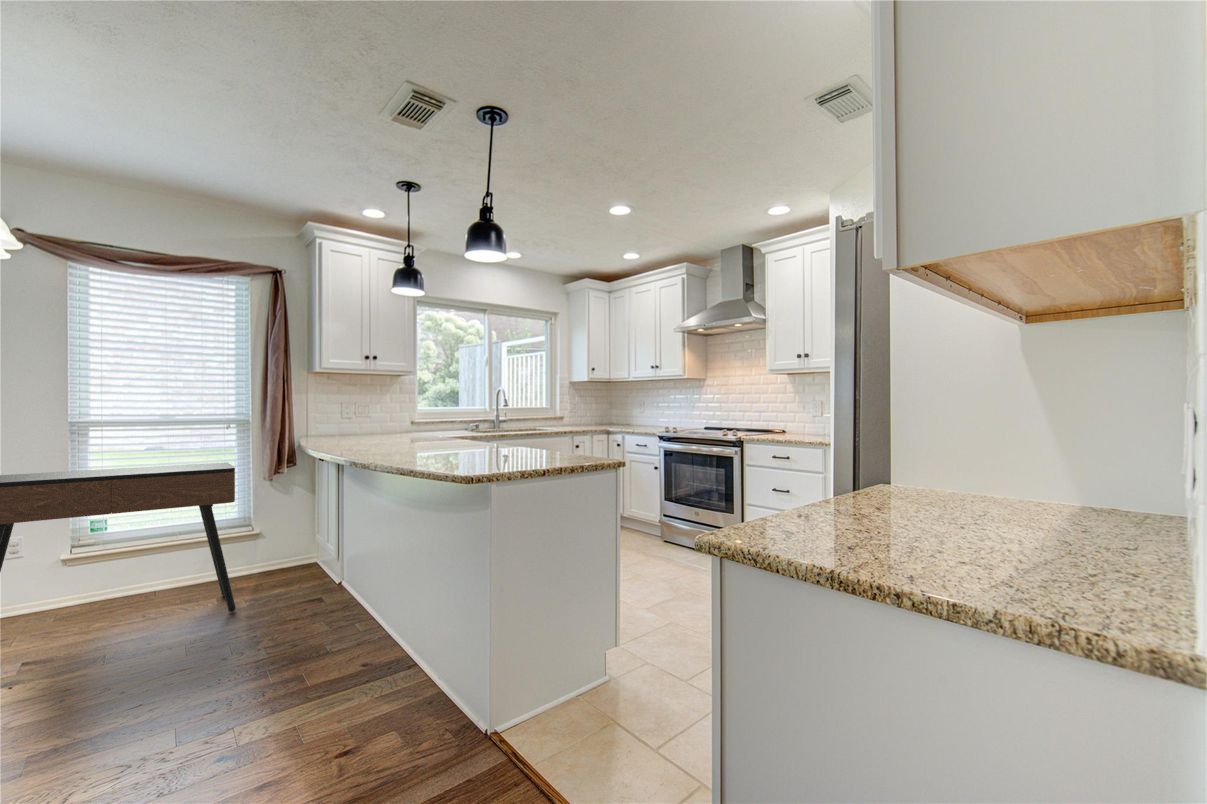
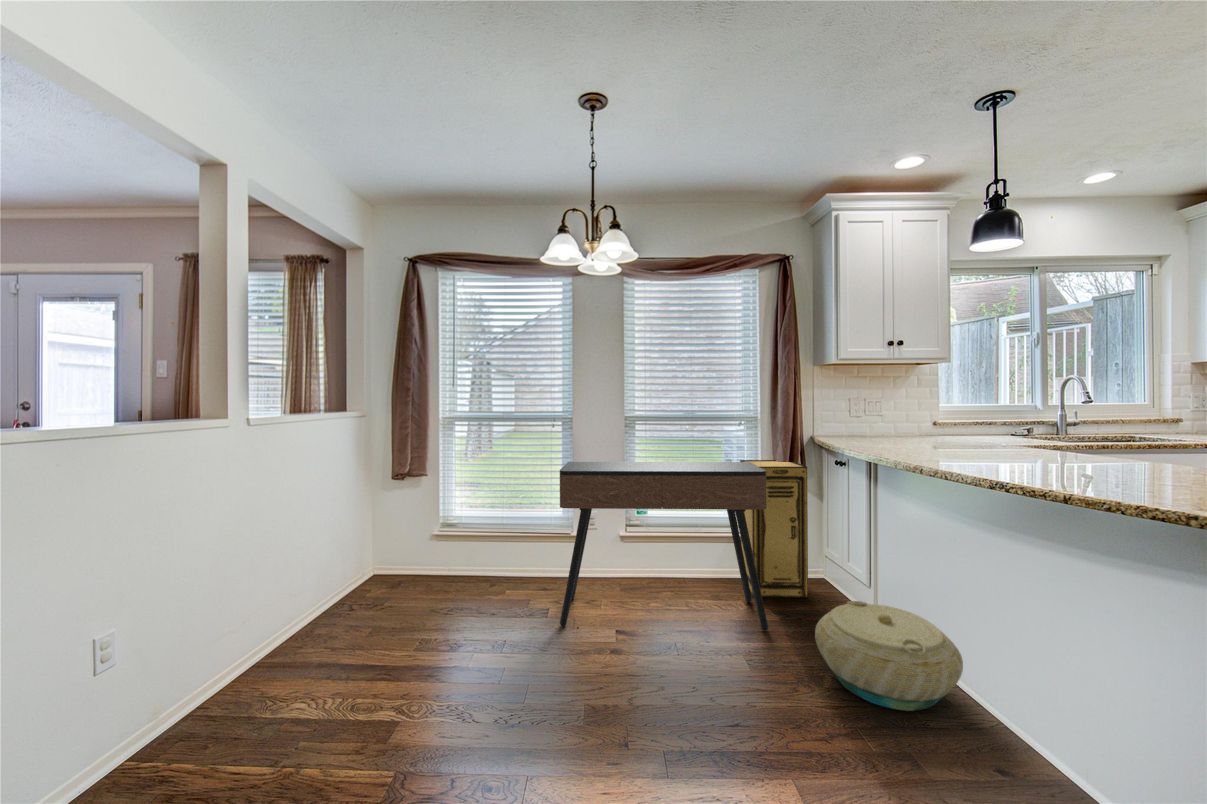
storage cabinet: none [226,460,289,591] -> present [740,460,808,598]
basket: none [266,563,374,633] -> present [815,601,963,711]

